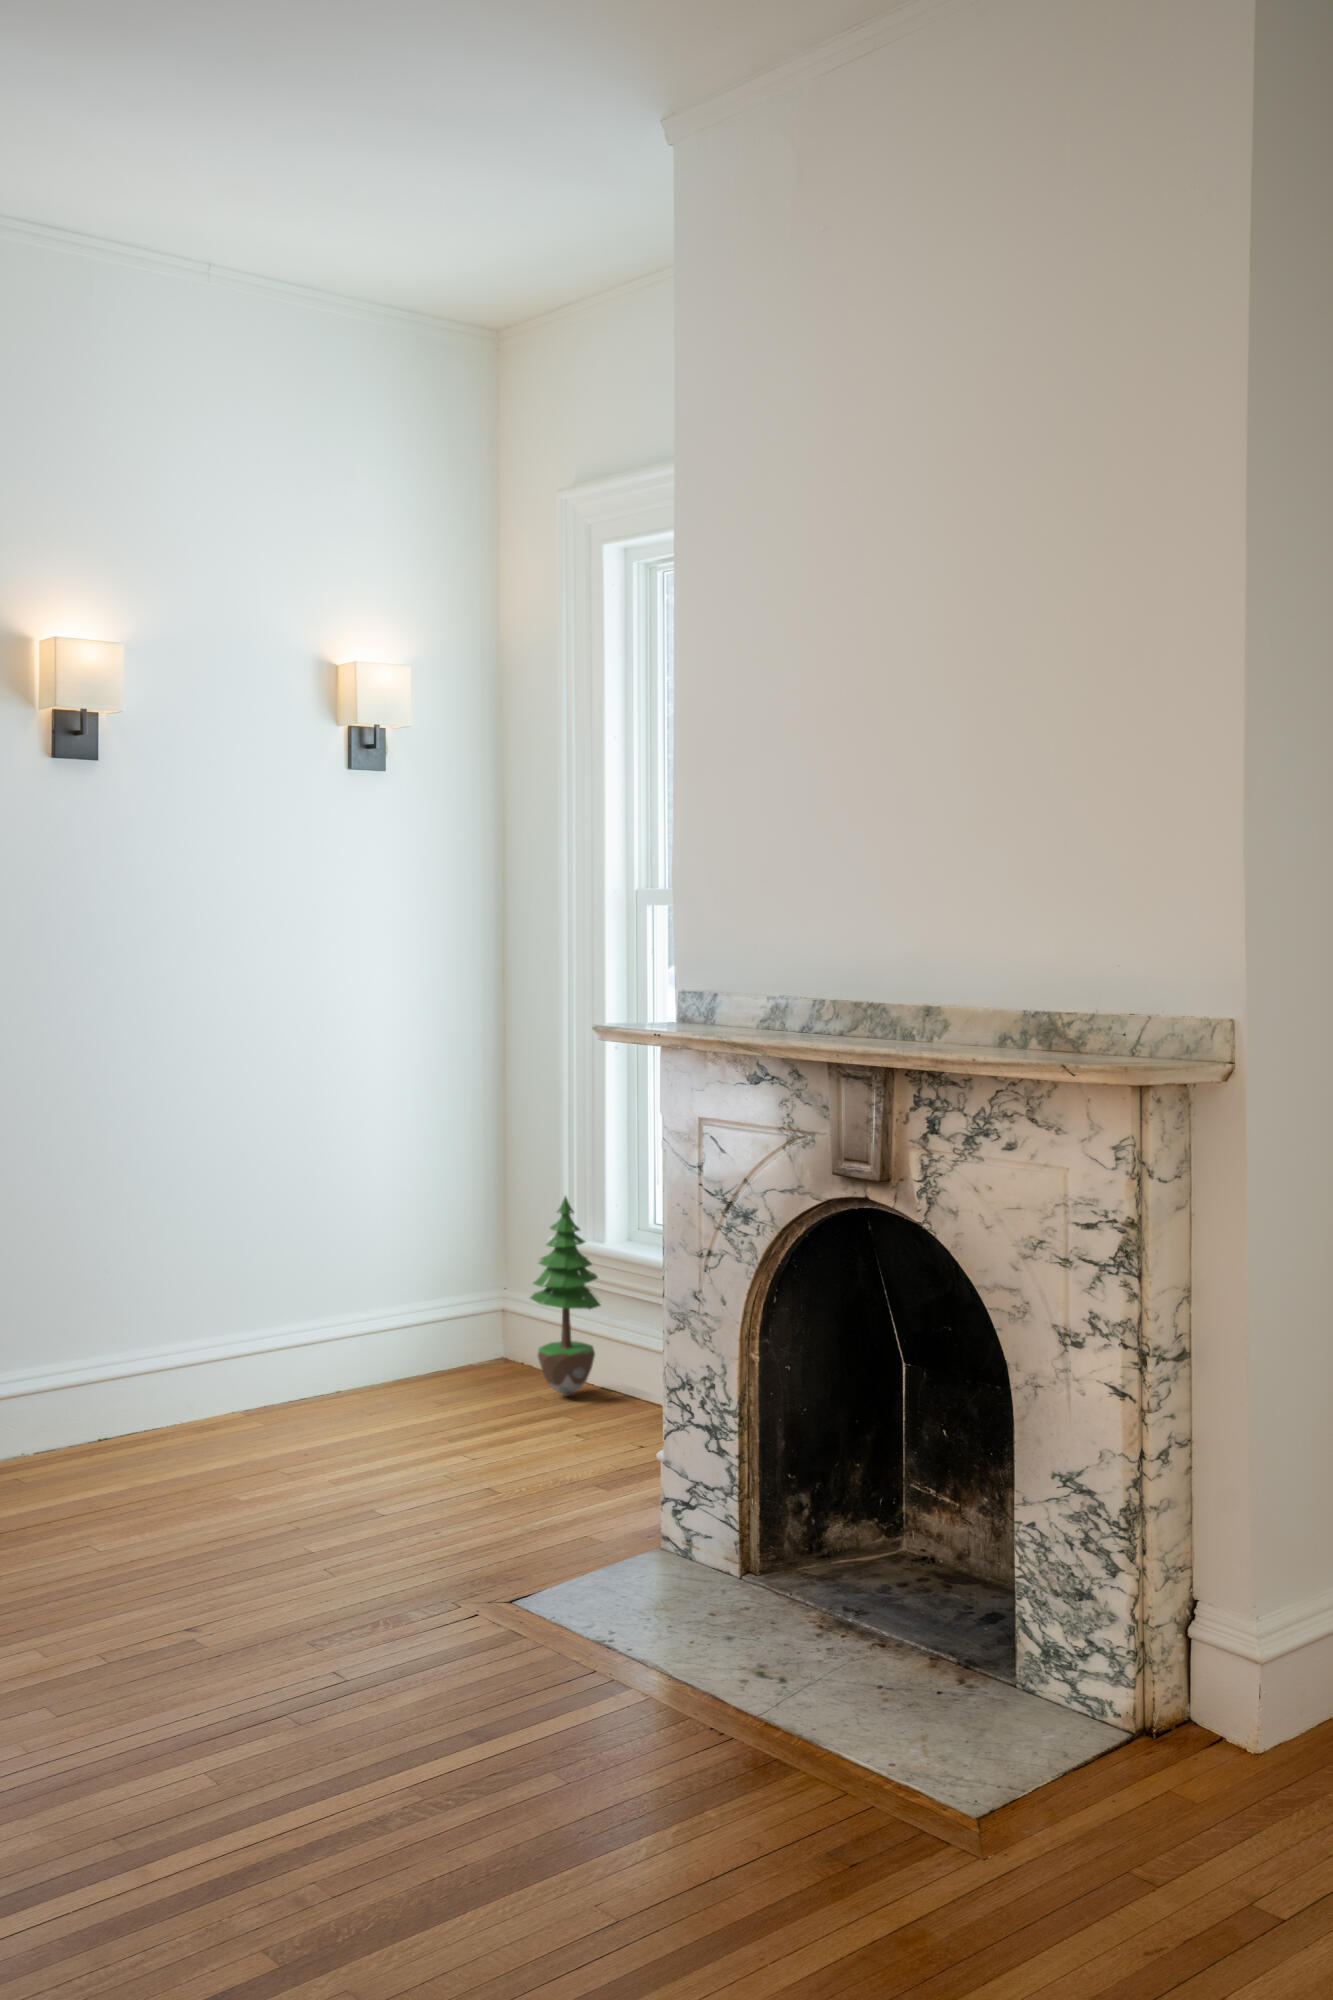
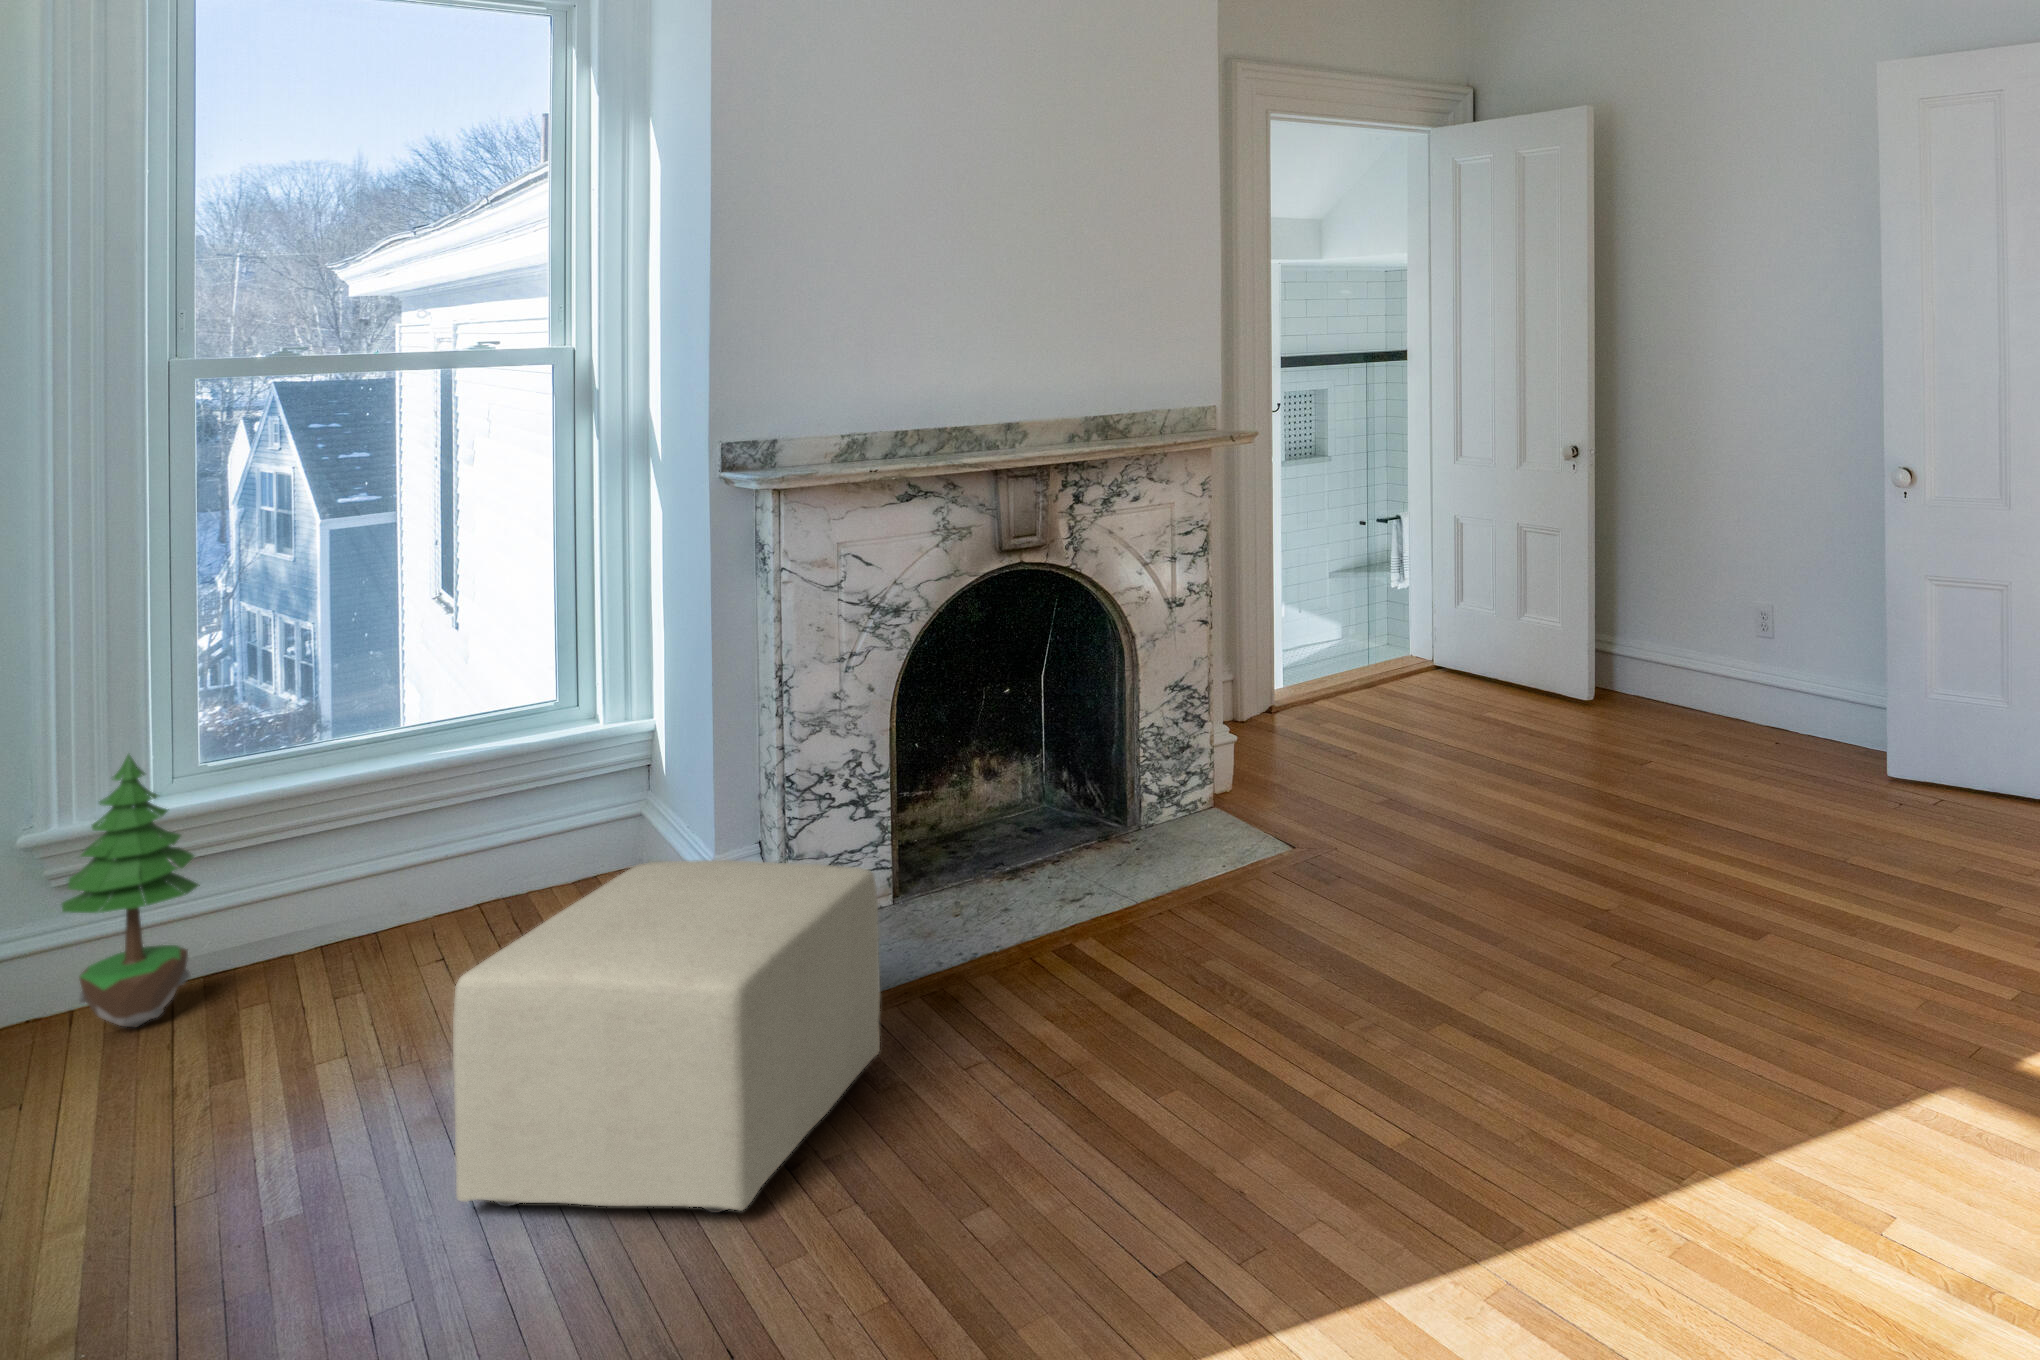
ottoman: none [142,1350,448,1616] -> present [453,860,880,1213]

